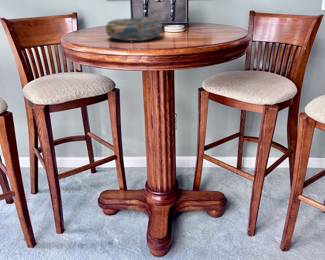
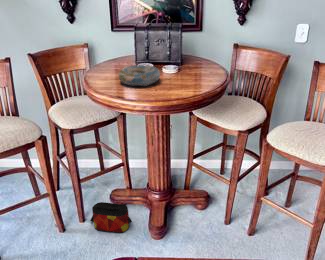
bag: none [70,206,125,247] -> present [90,202,132,233]

